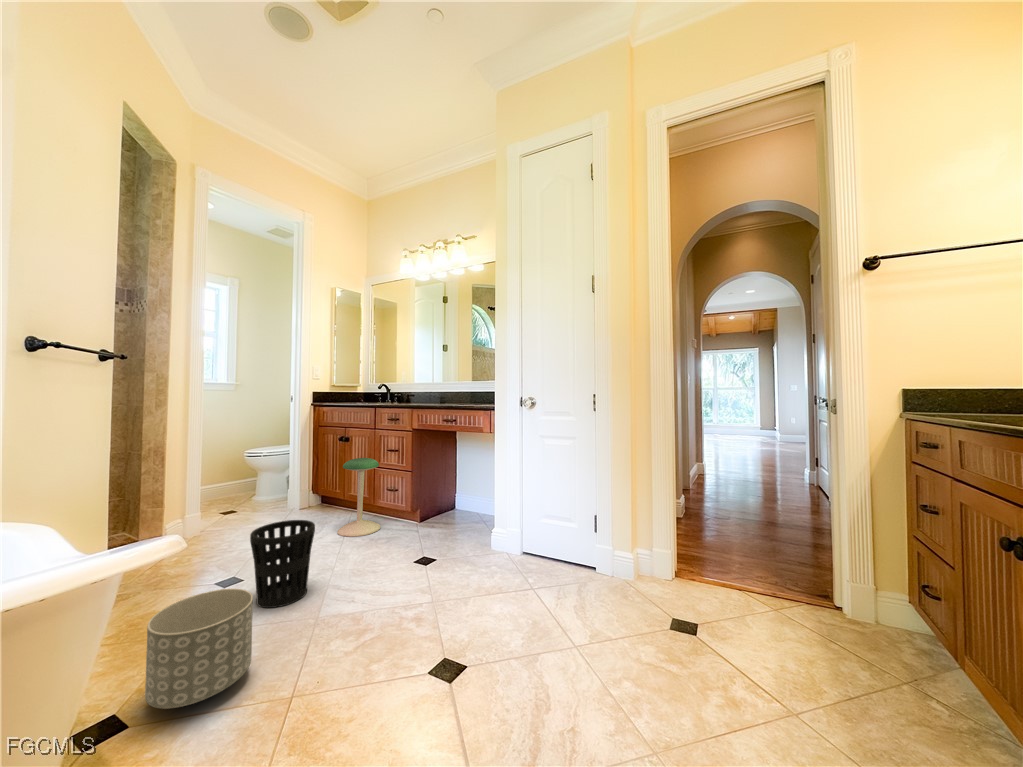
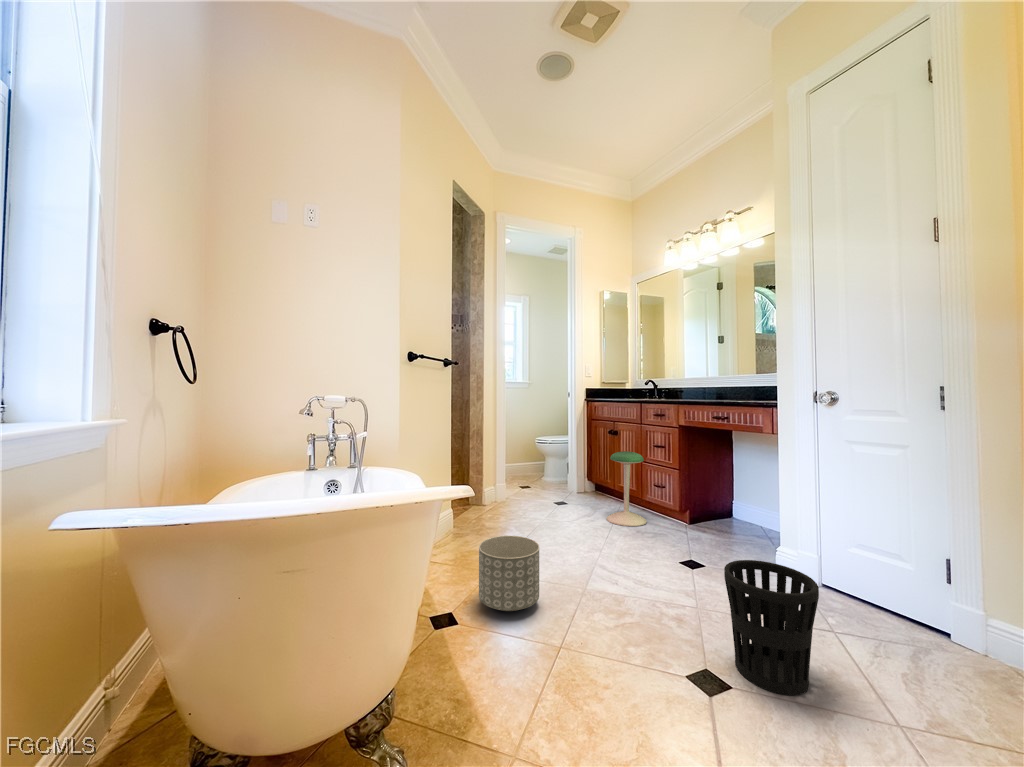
wastebasket: present [250,520,315,608] -> present [724,560,819,695]

